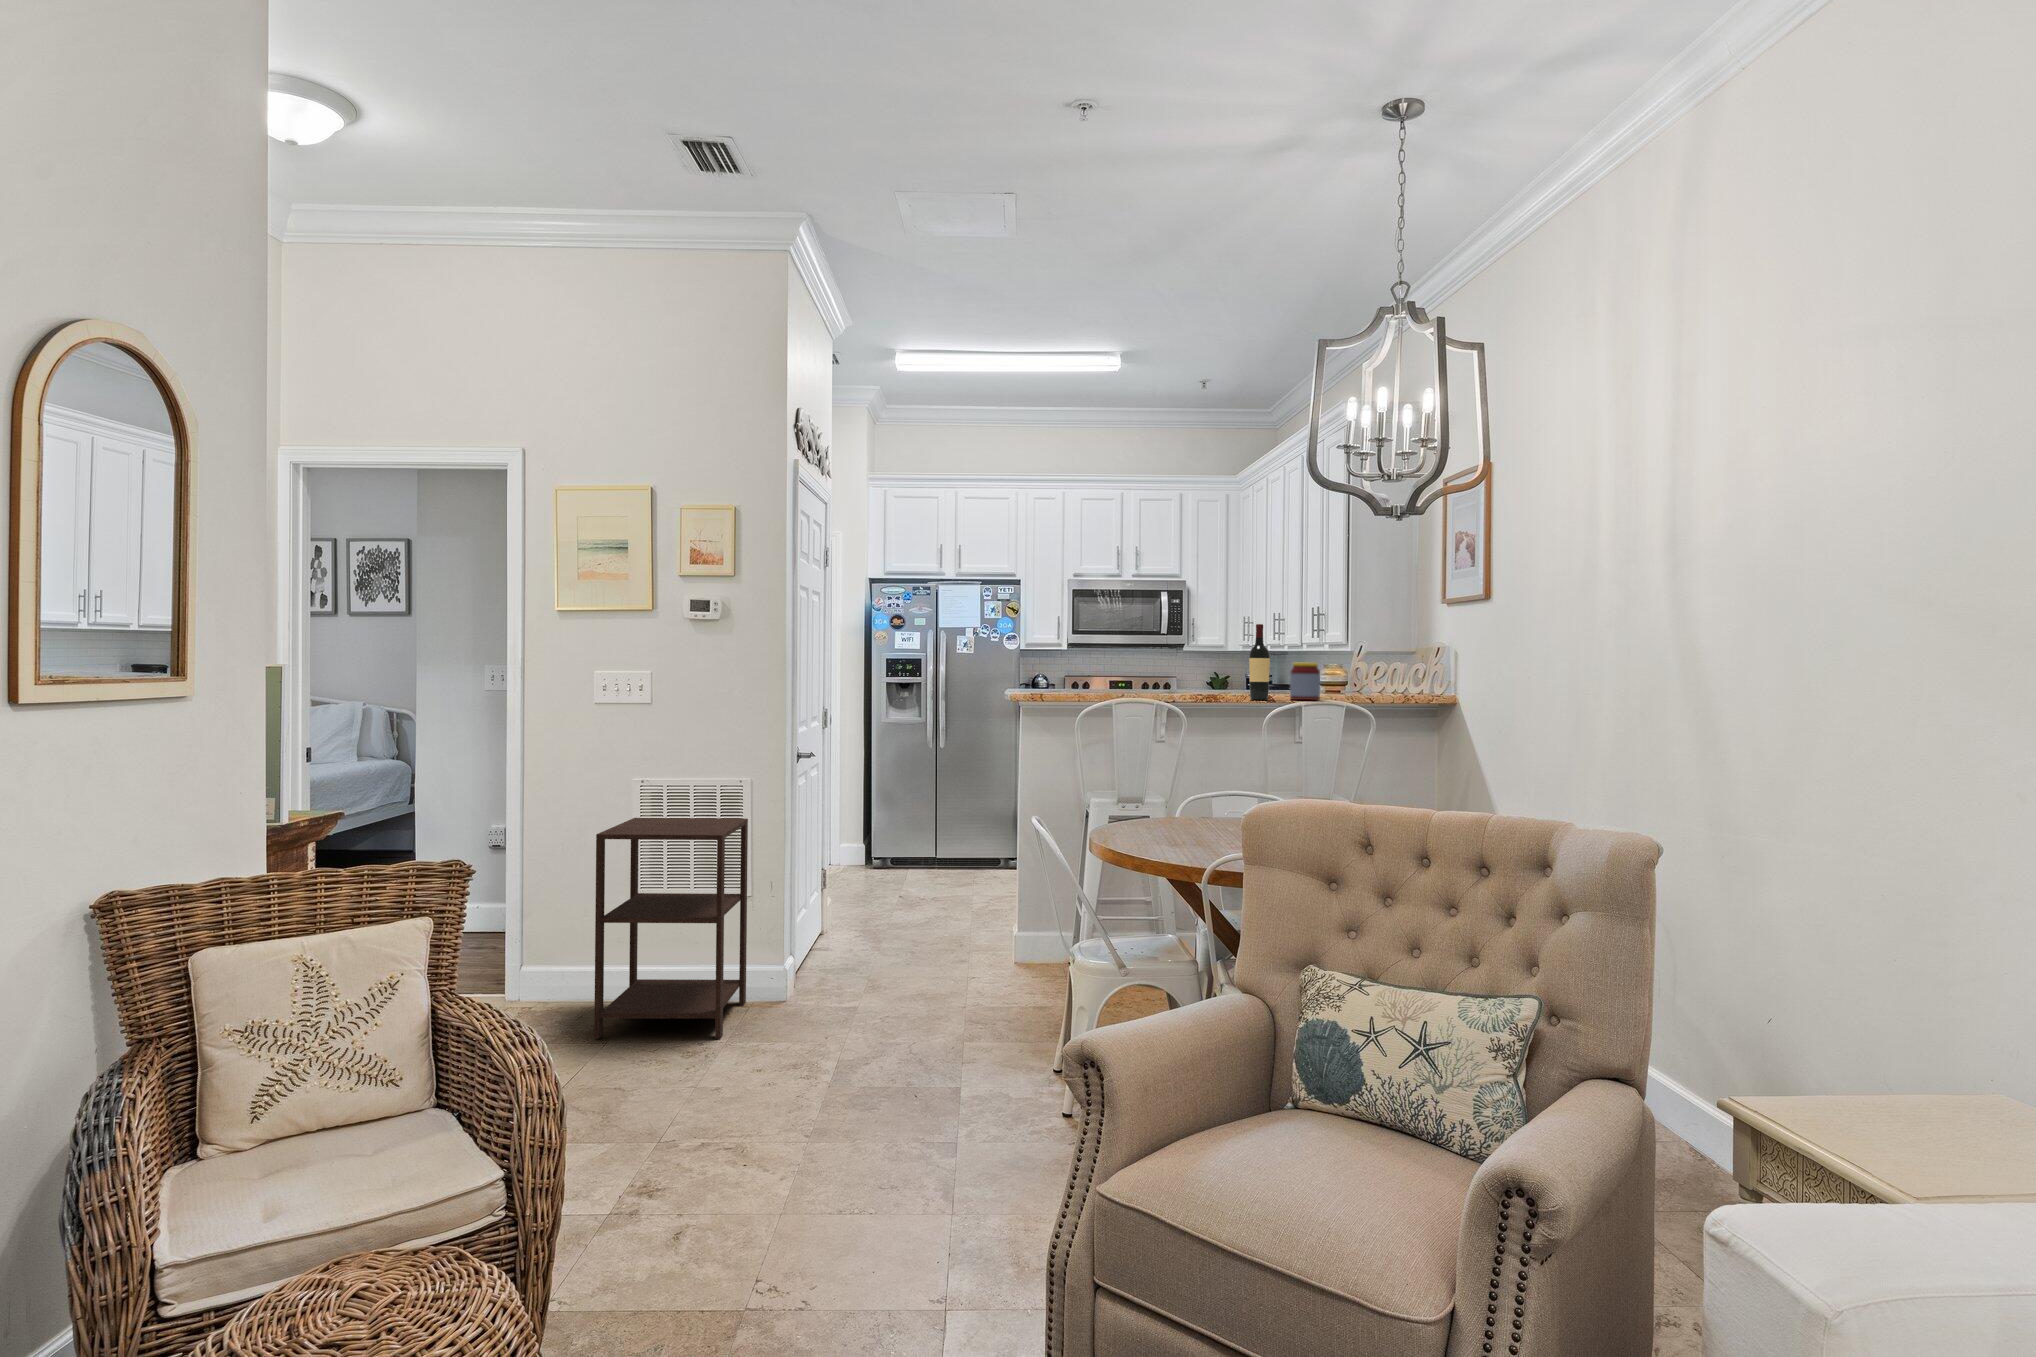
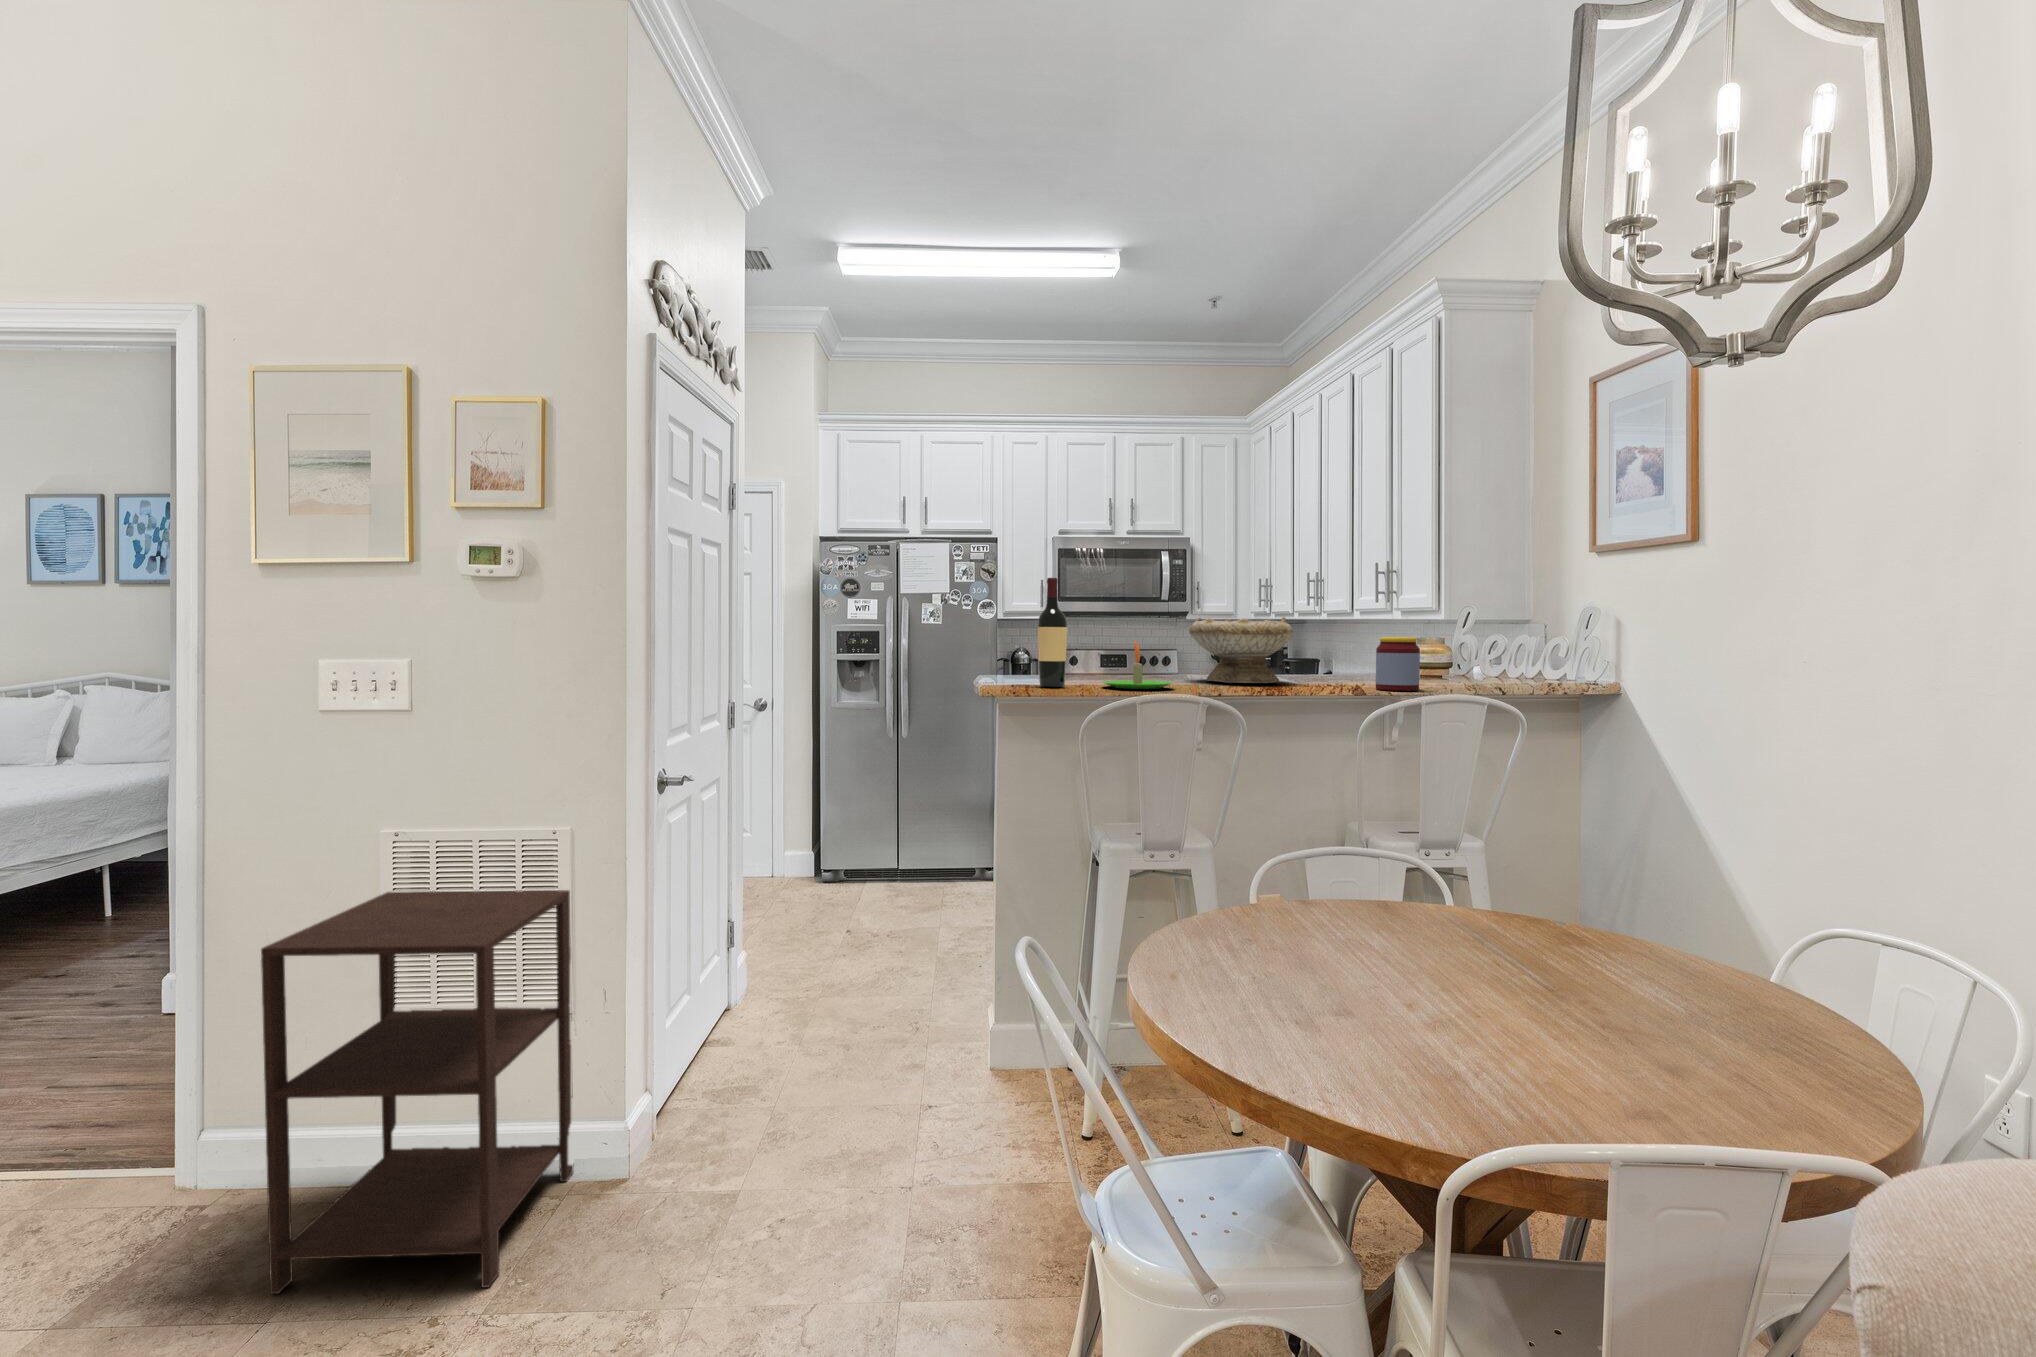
wine bottle: present [1249,624,1270,700] -> present [1038,578,1067,687]
bowl: none [1161,648,1235,695] -> present [1189,617,1293,683]
candle: none [1094,664,1144,697] -> present [1102,641,1174,689]

